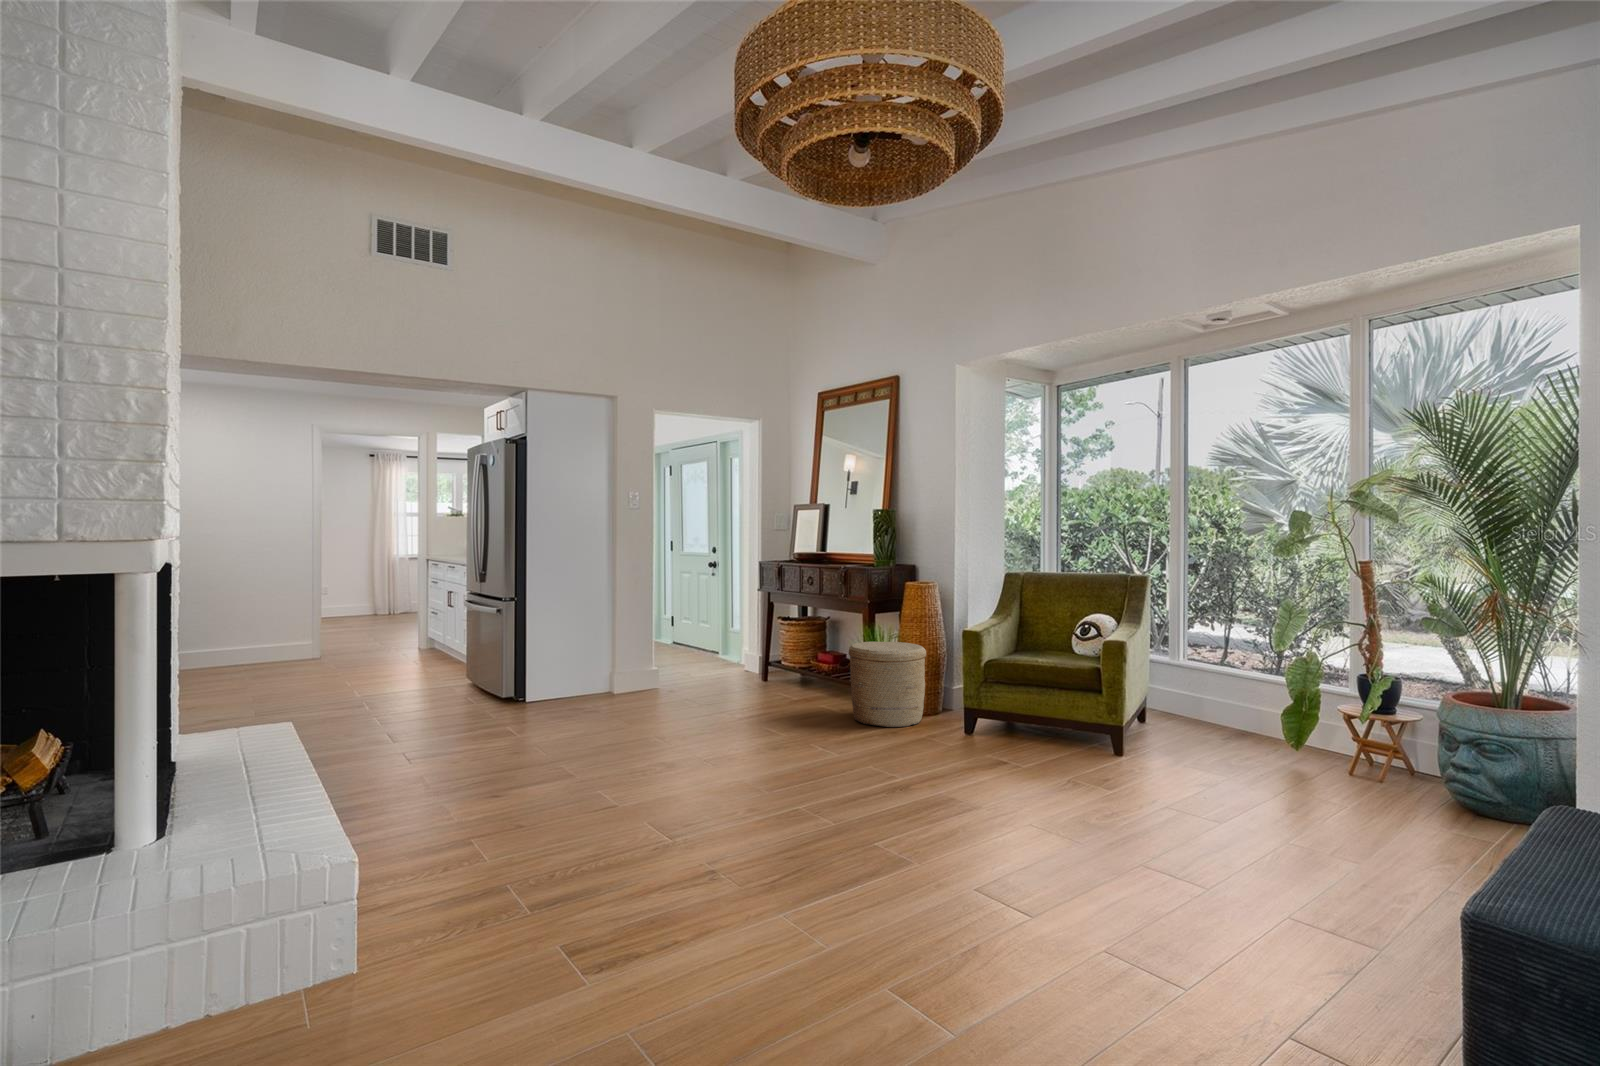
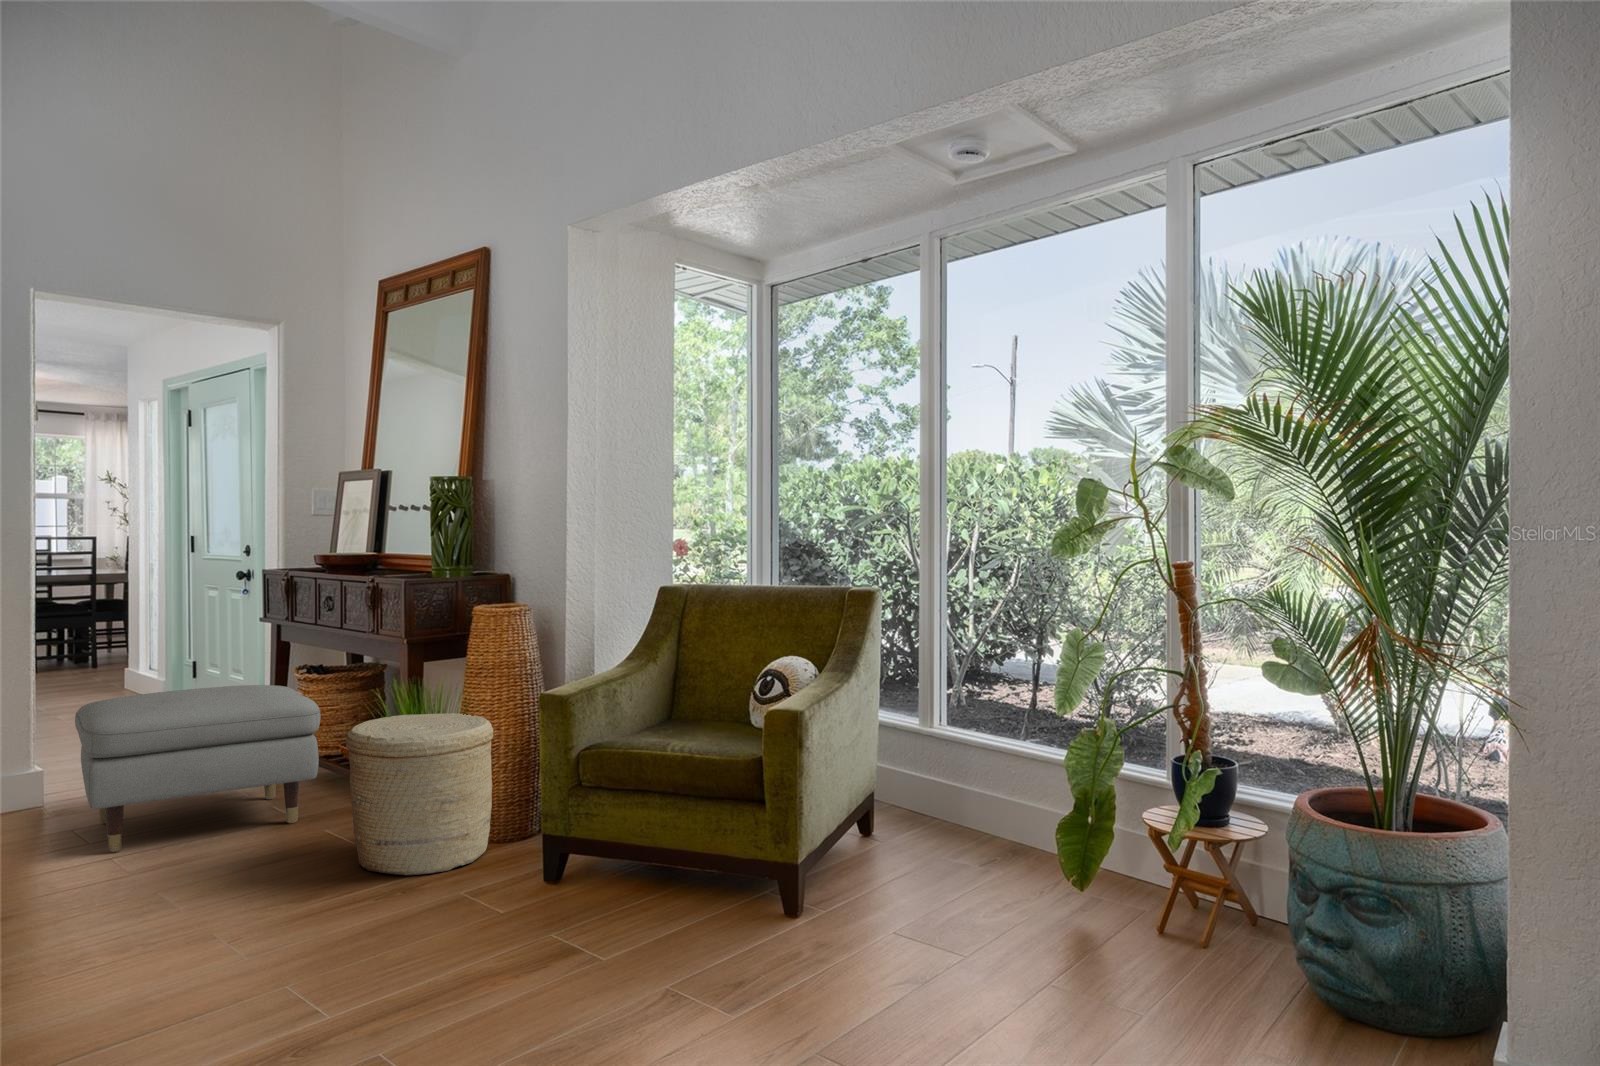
ottoman: none [683,626,813,709] -> present [75,685,321,852]

